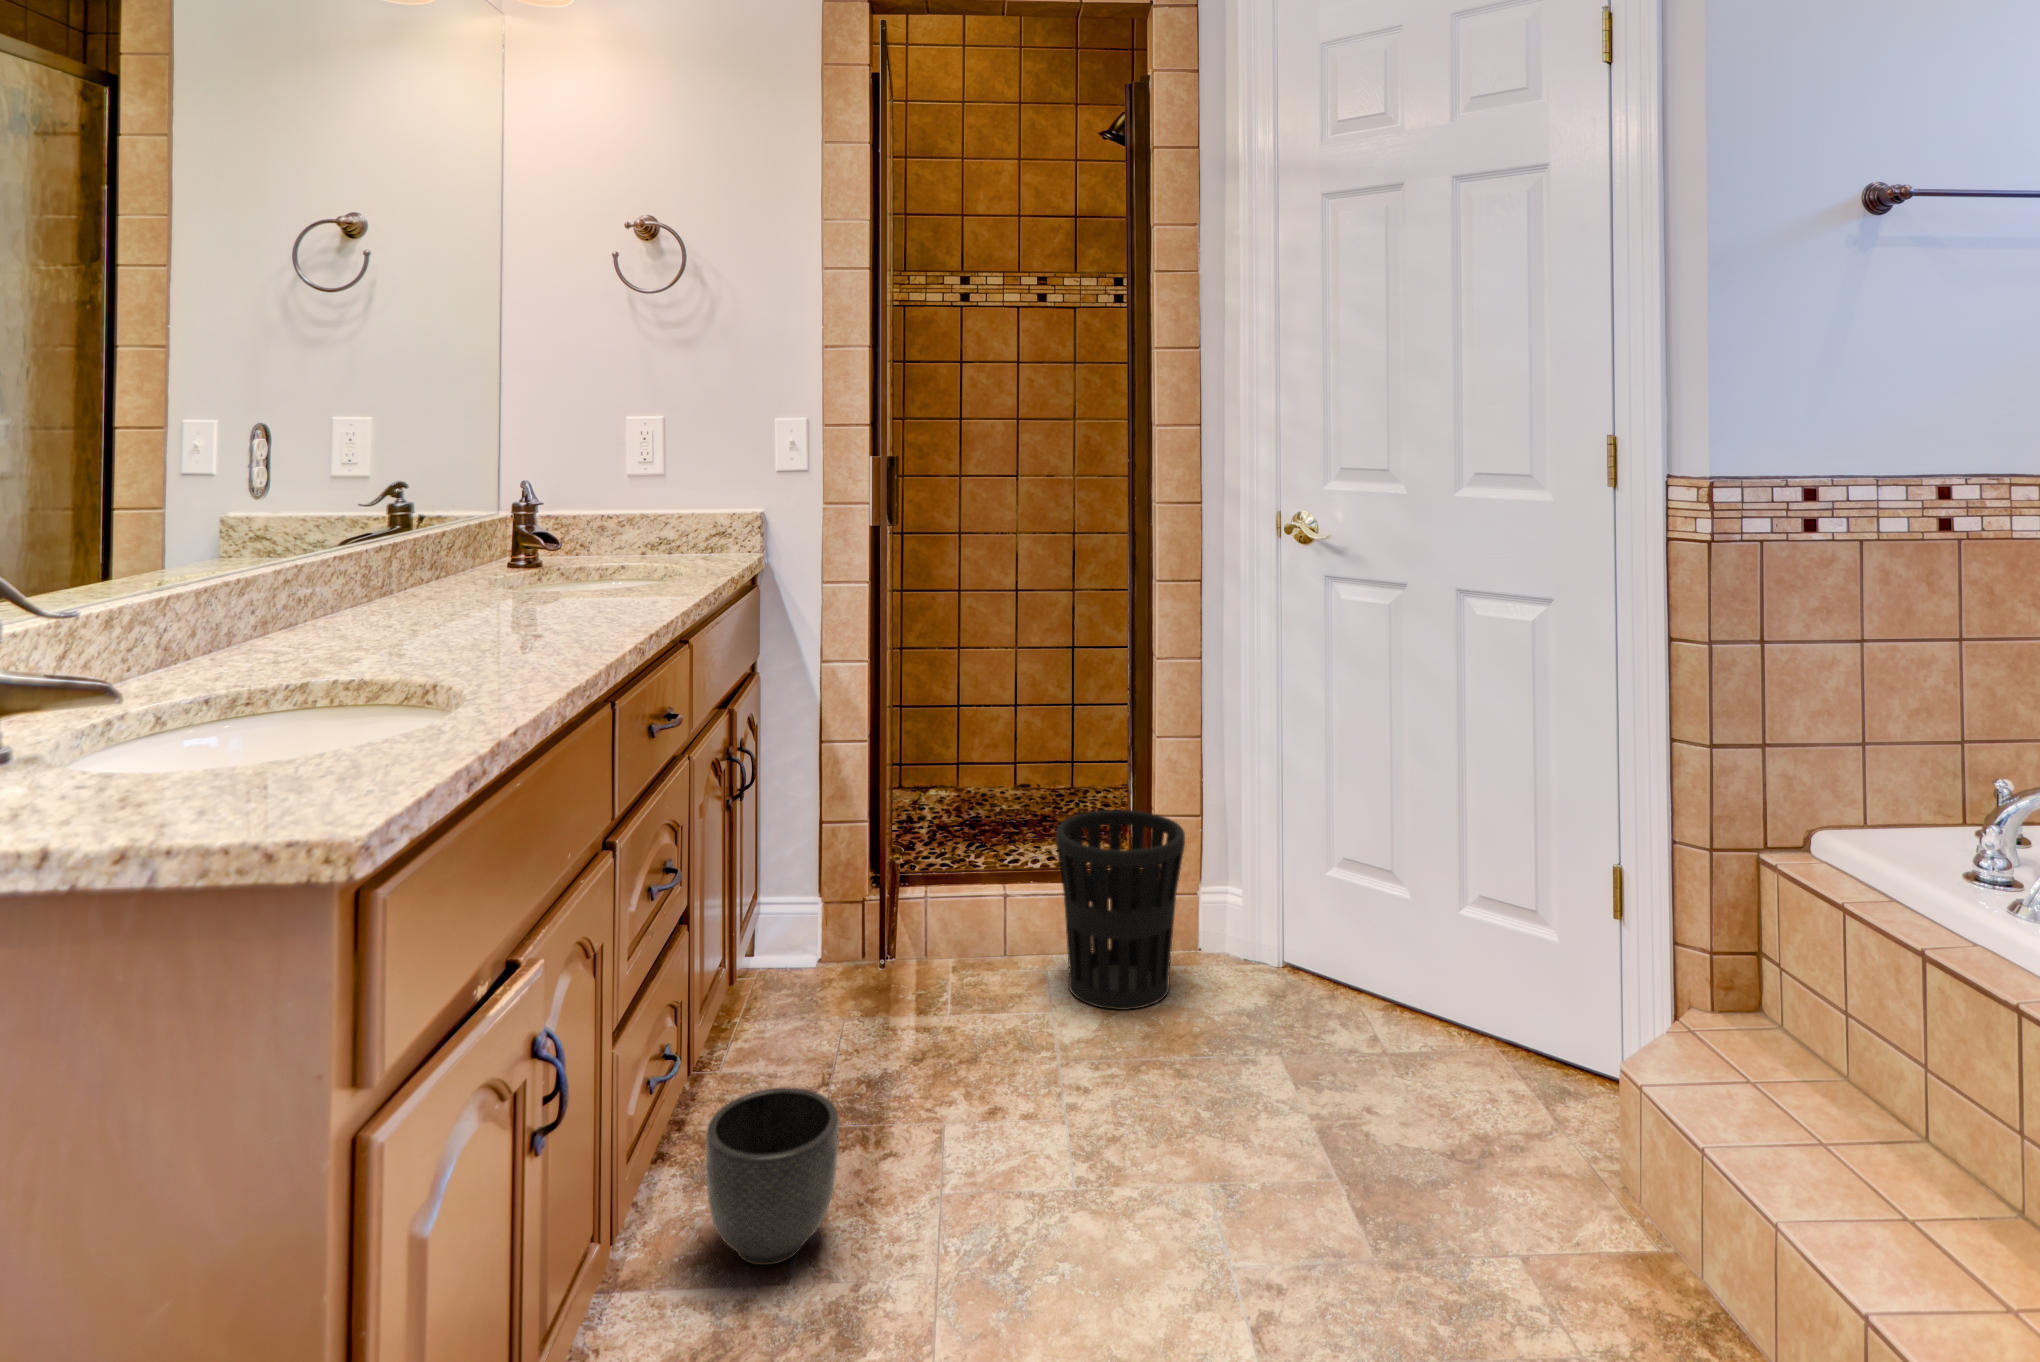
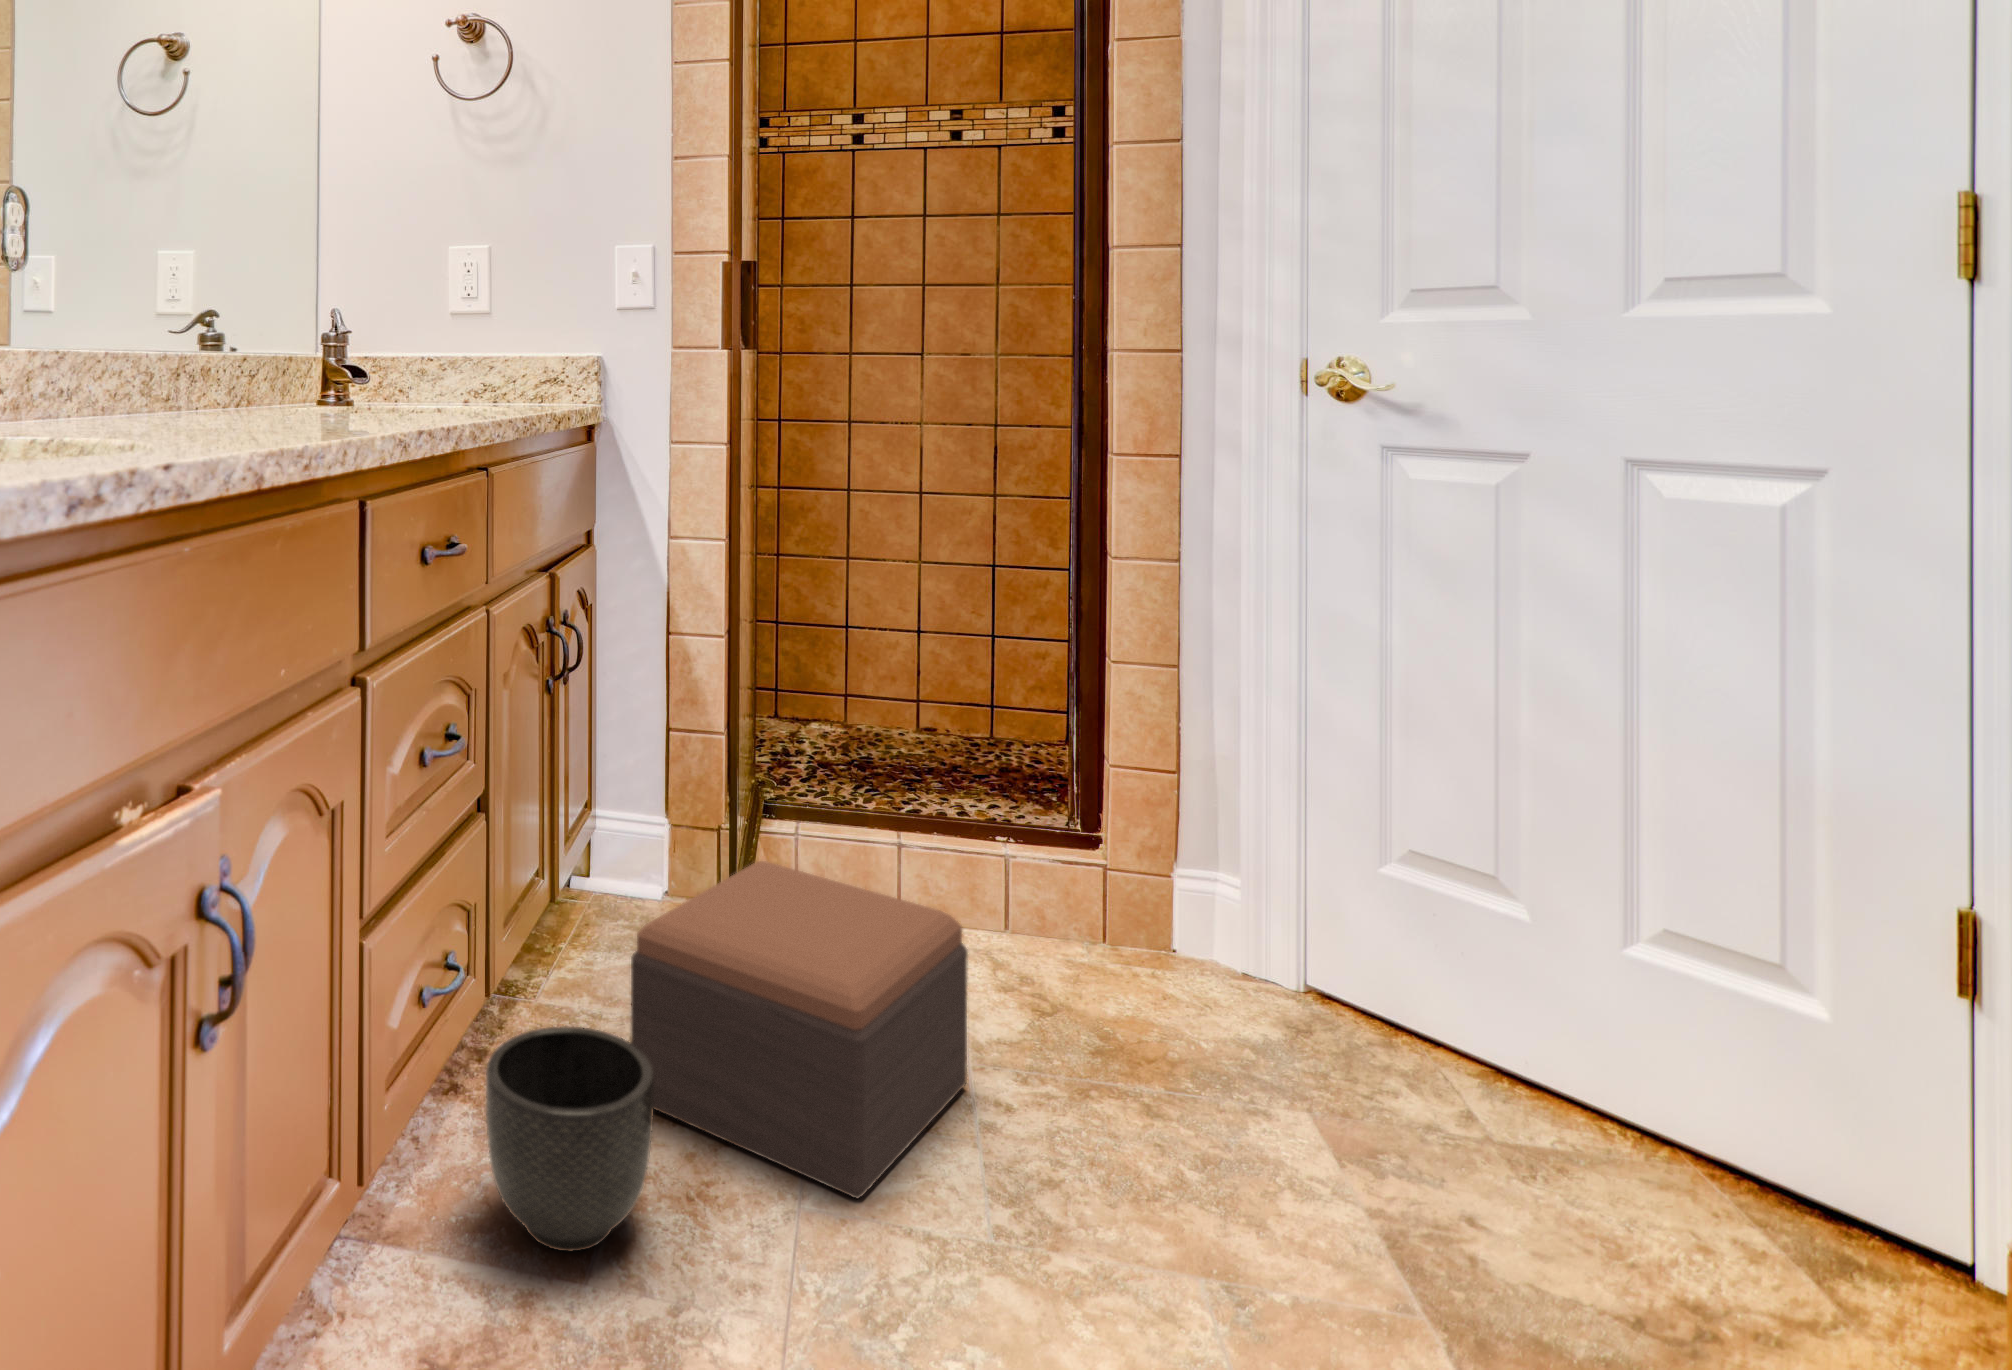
wastebasket: present [1056,810,1185,1010] -> none [968,749,1156,1015]
footstool: none [808,929,1058,1178] -> present [630,861,968,1198]

